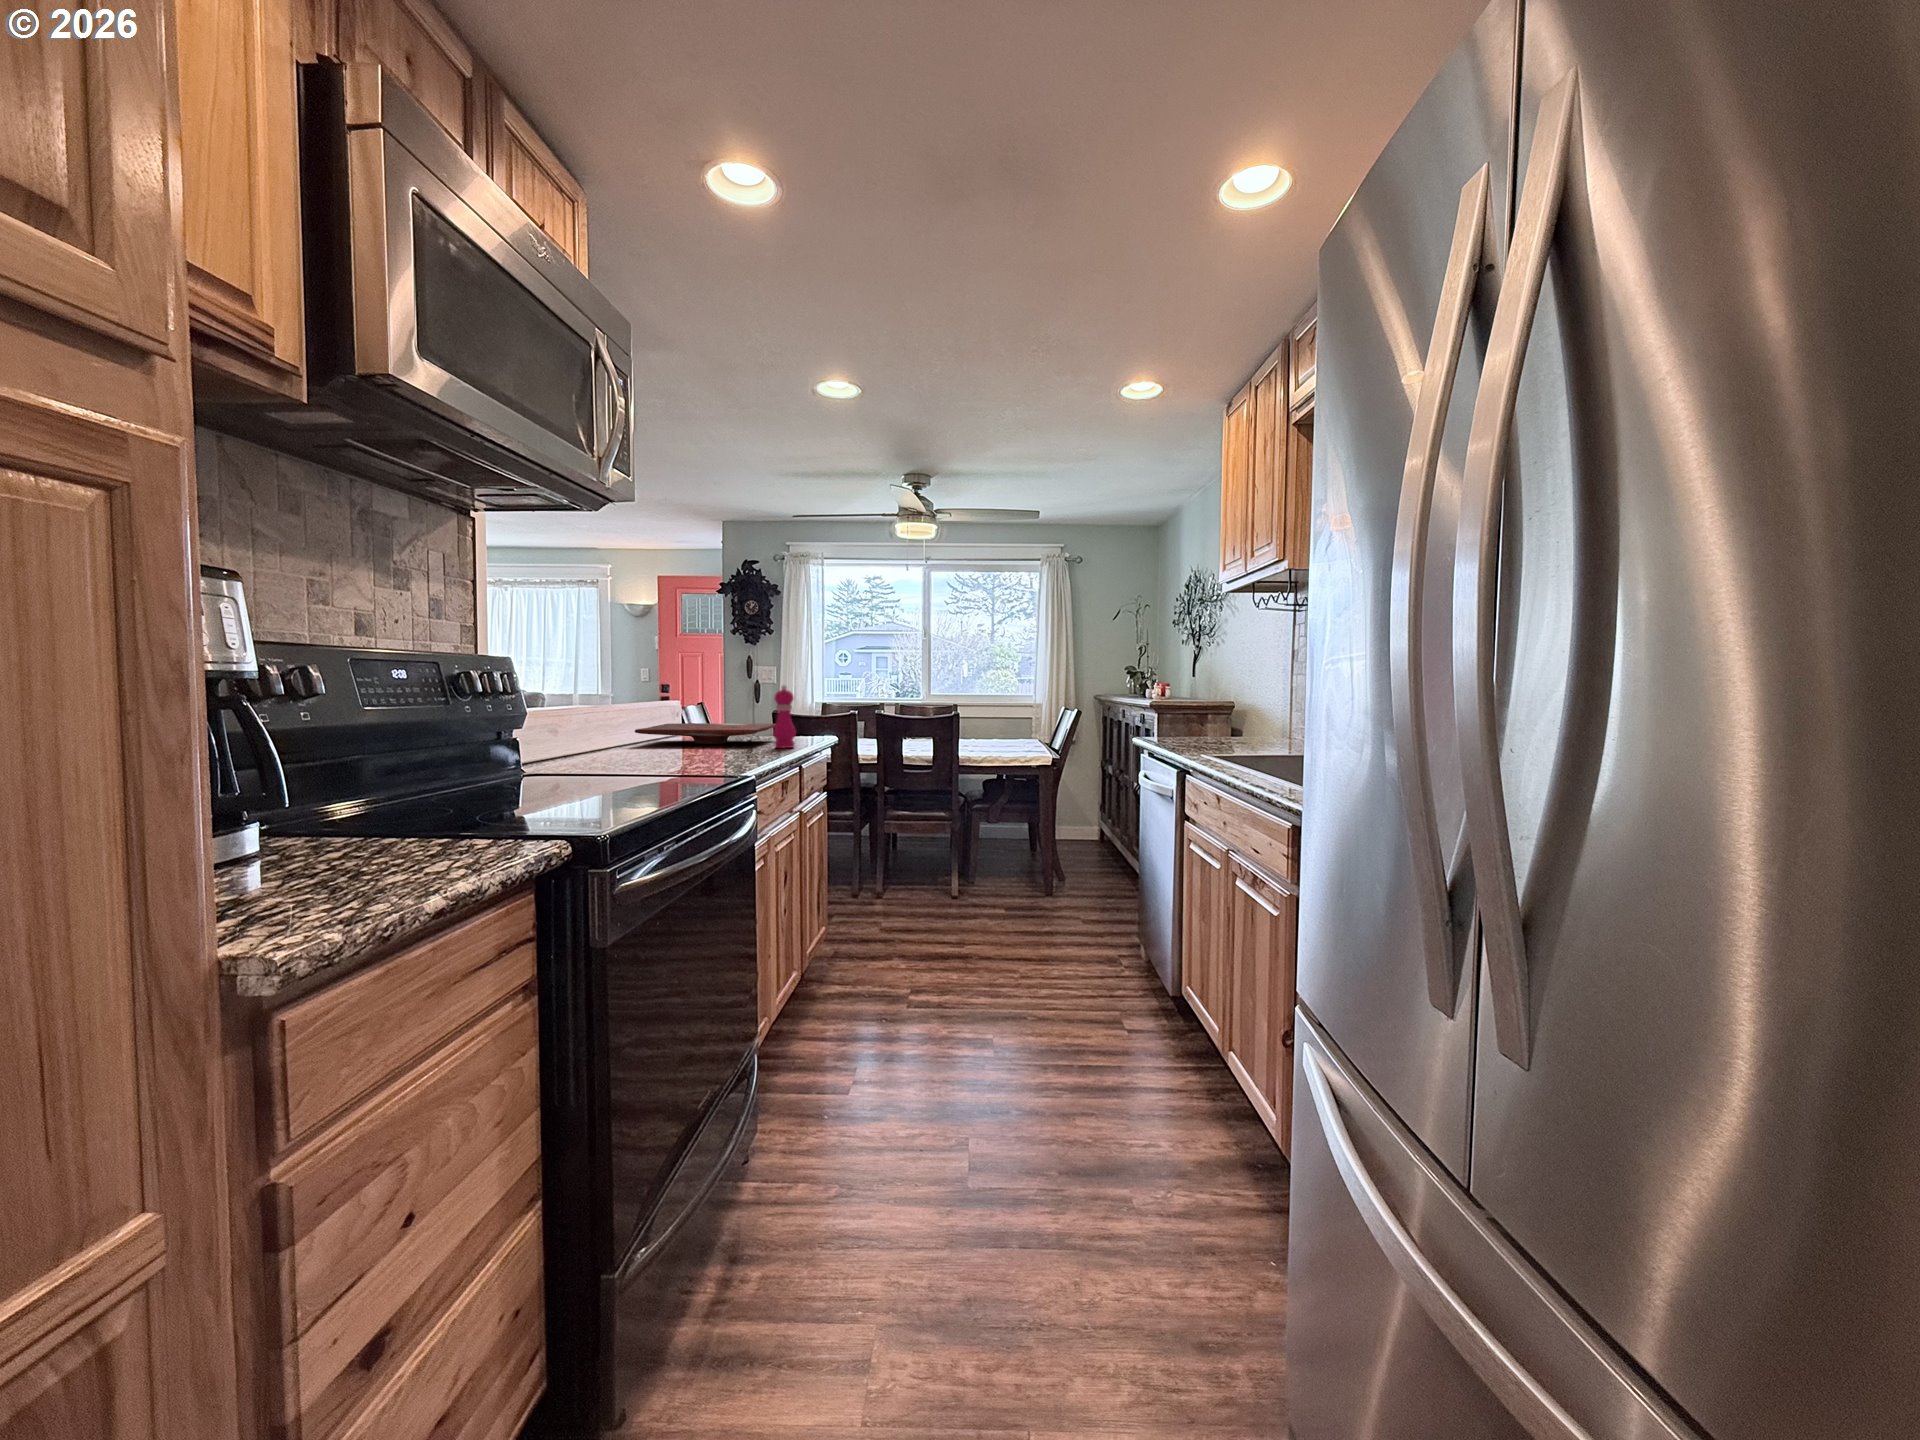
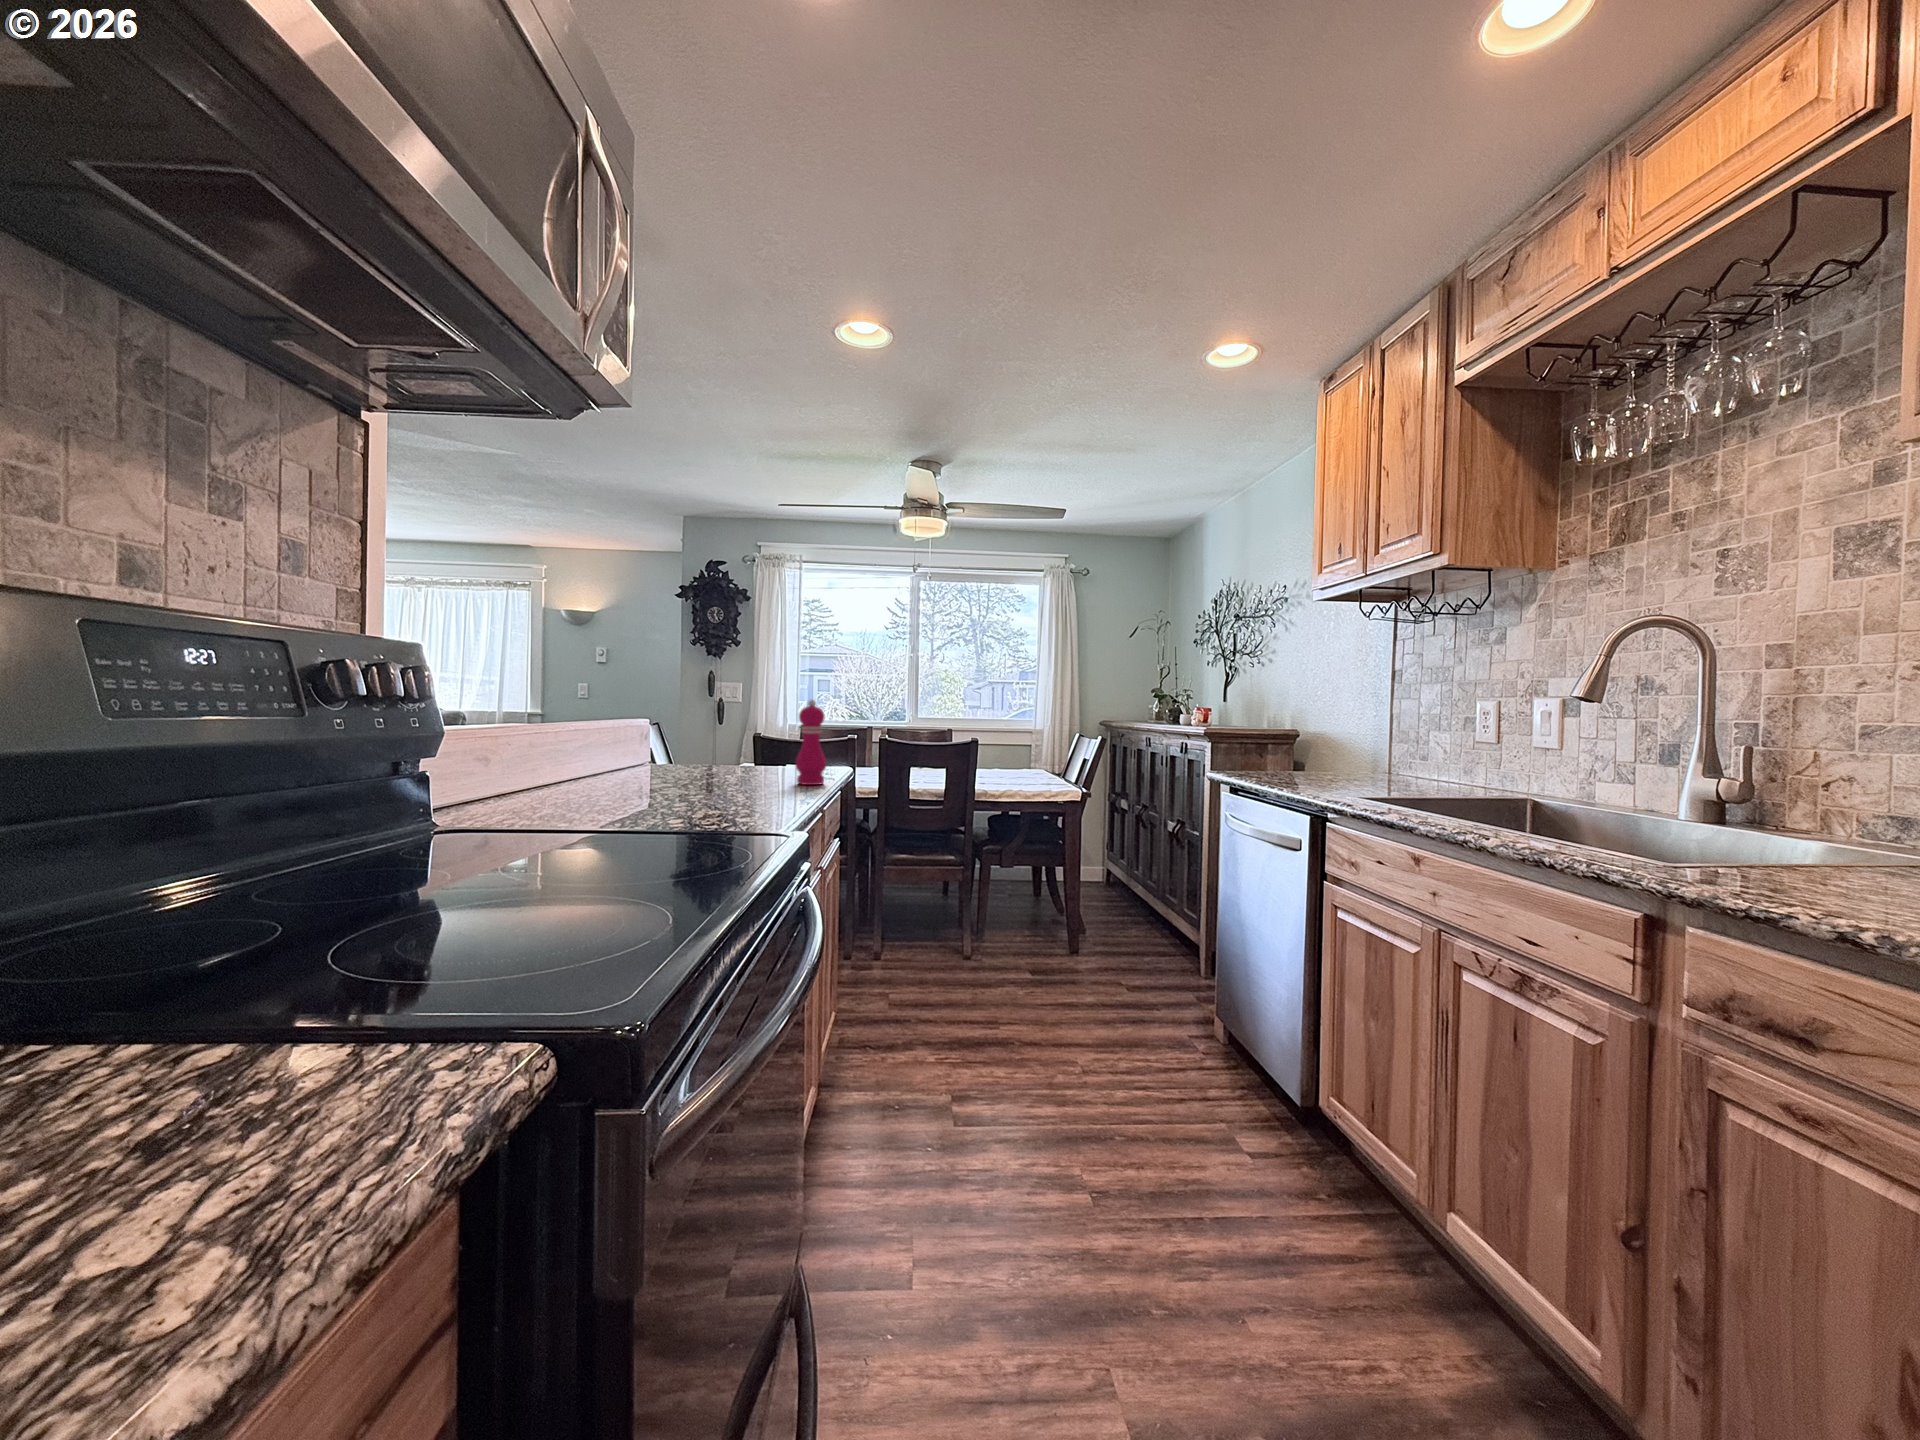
cutting board: present [635,723,776,744] -> none [602,748,787,776]

